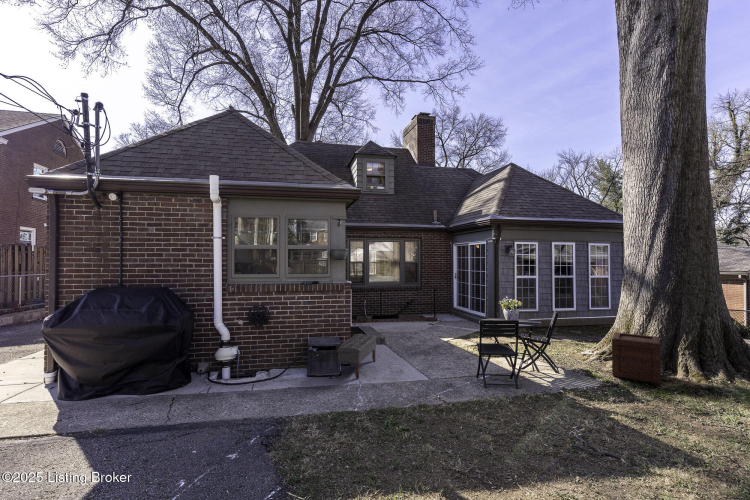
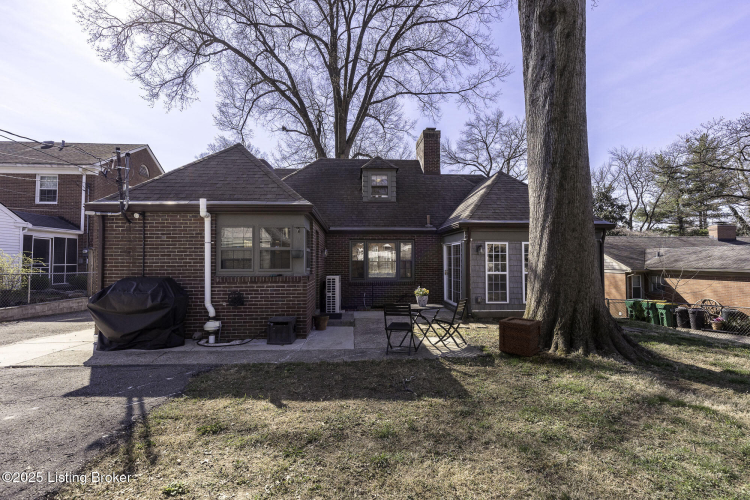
bench: present [336,334,376,379] -> none [286,314,328,346]

